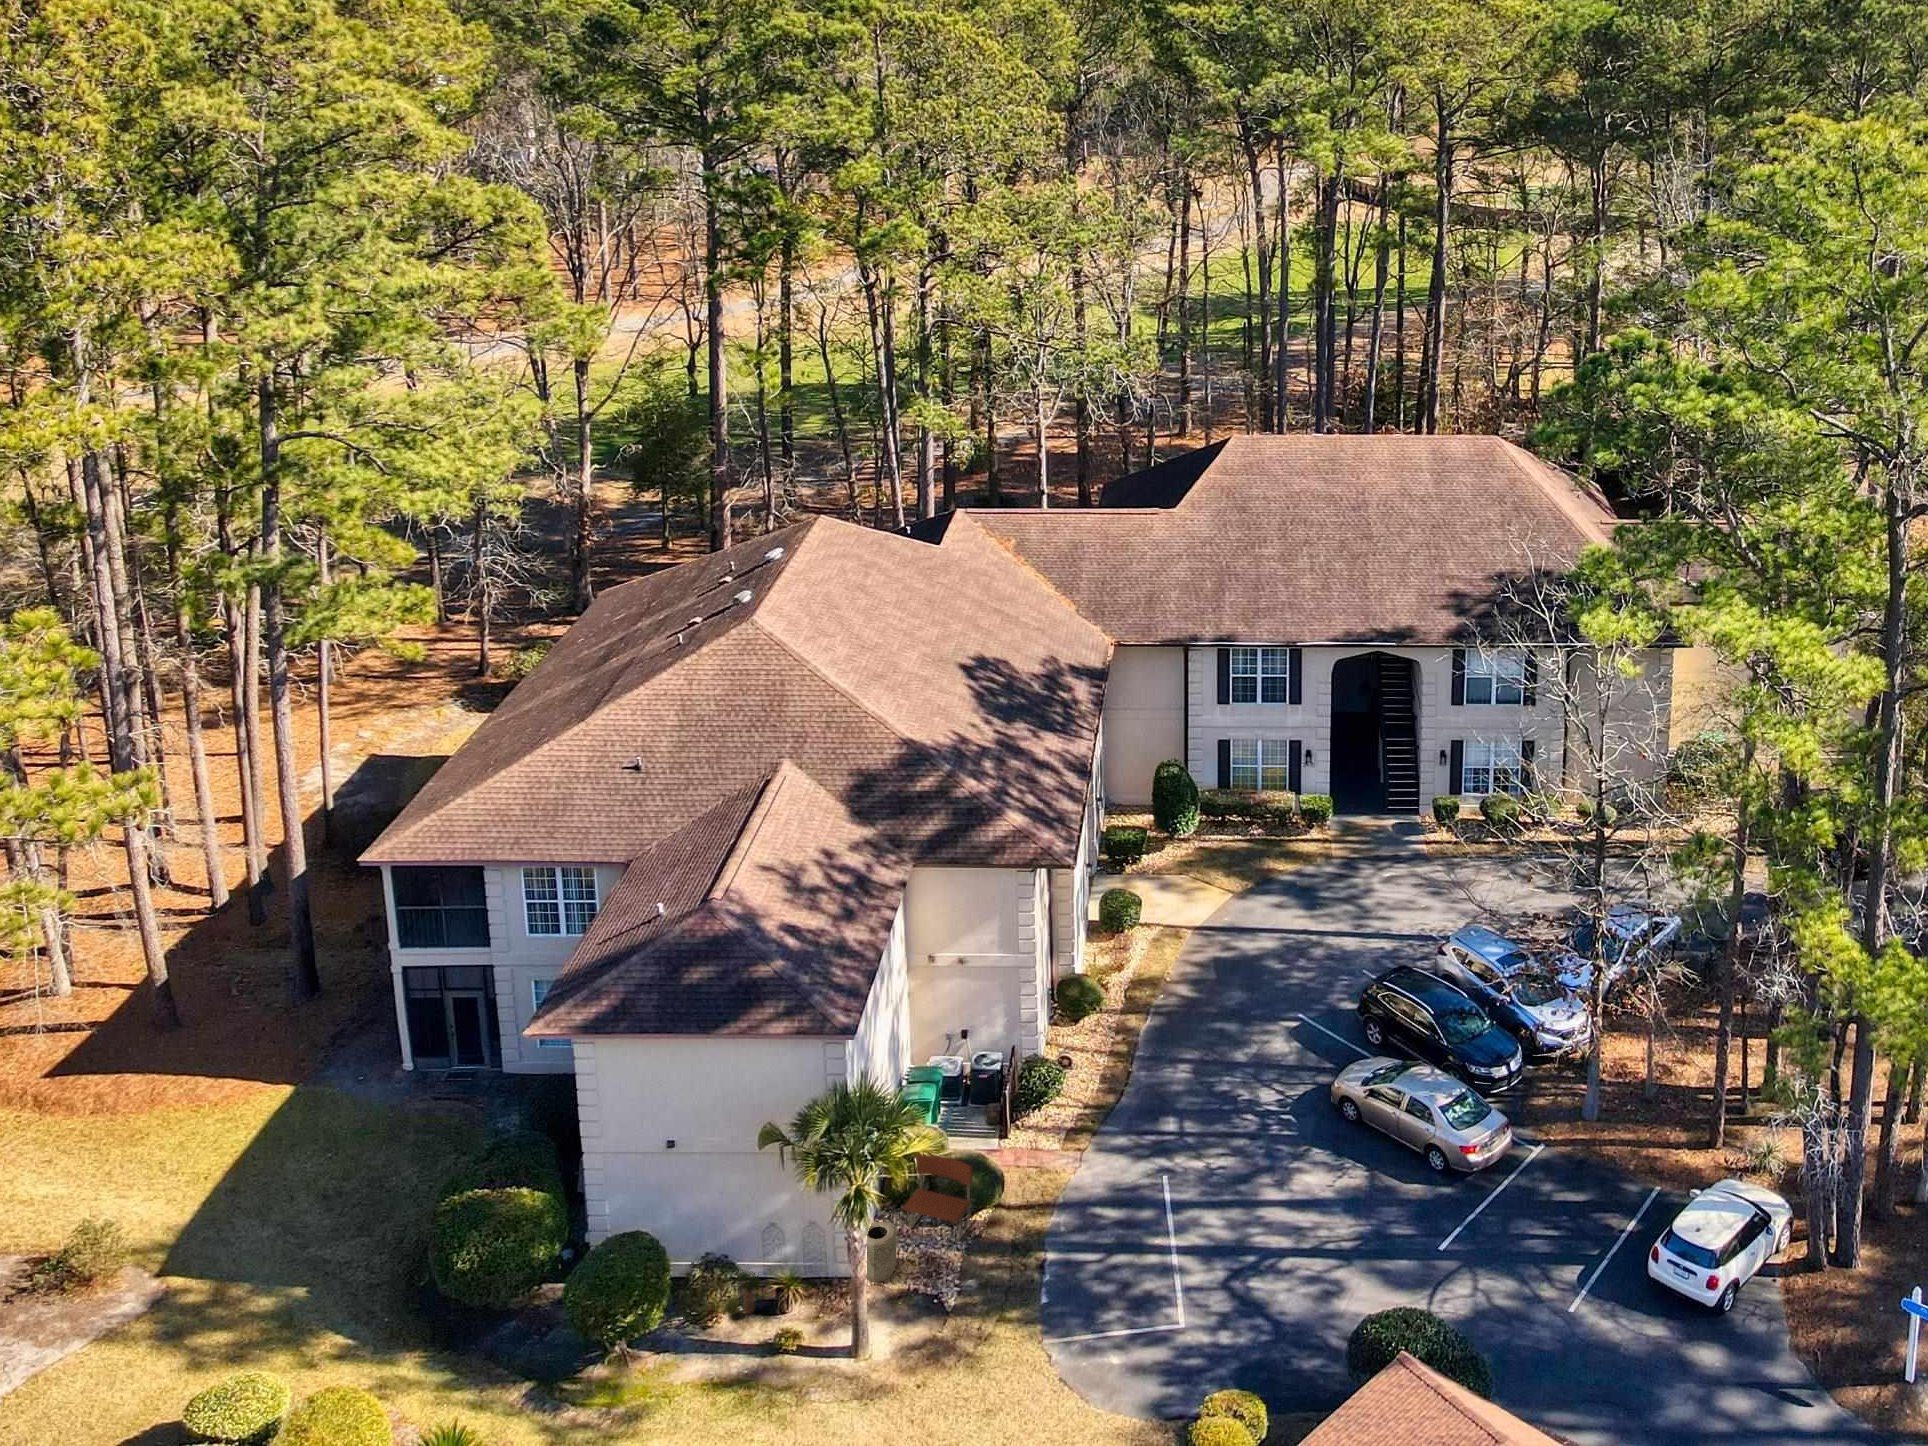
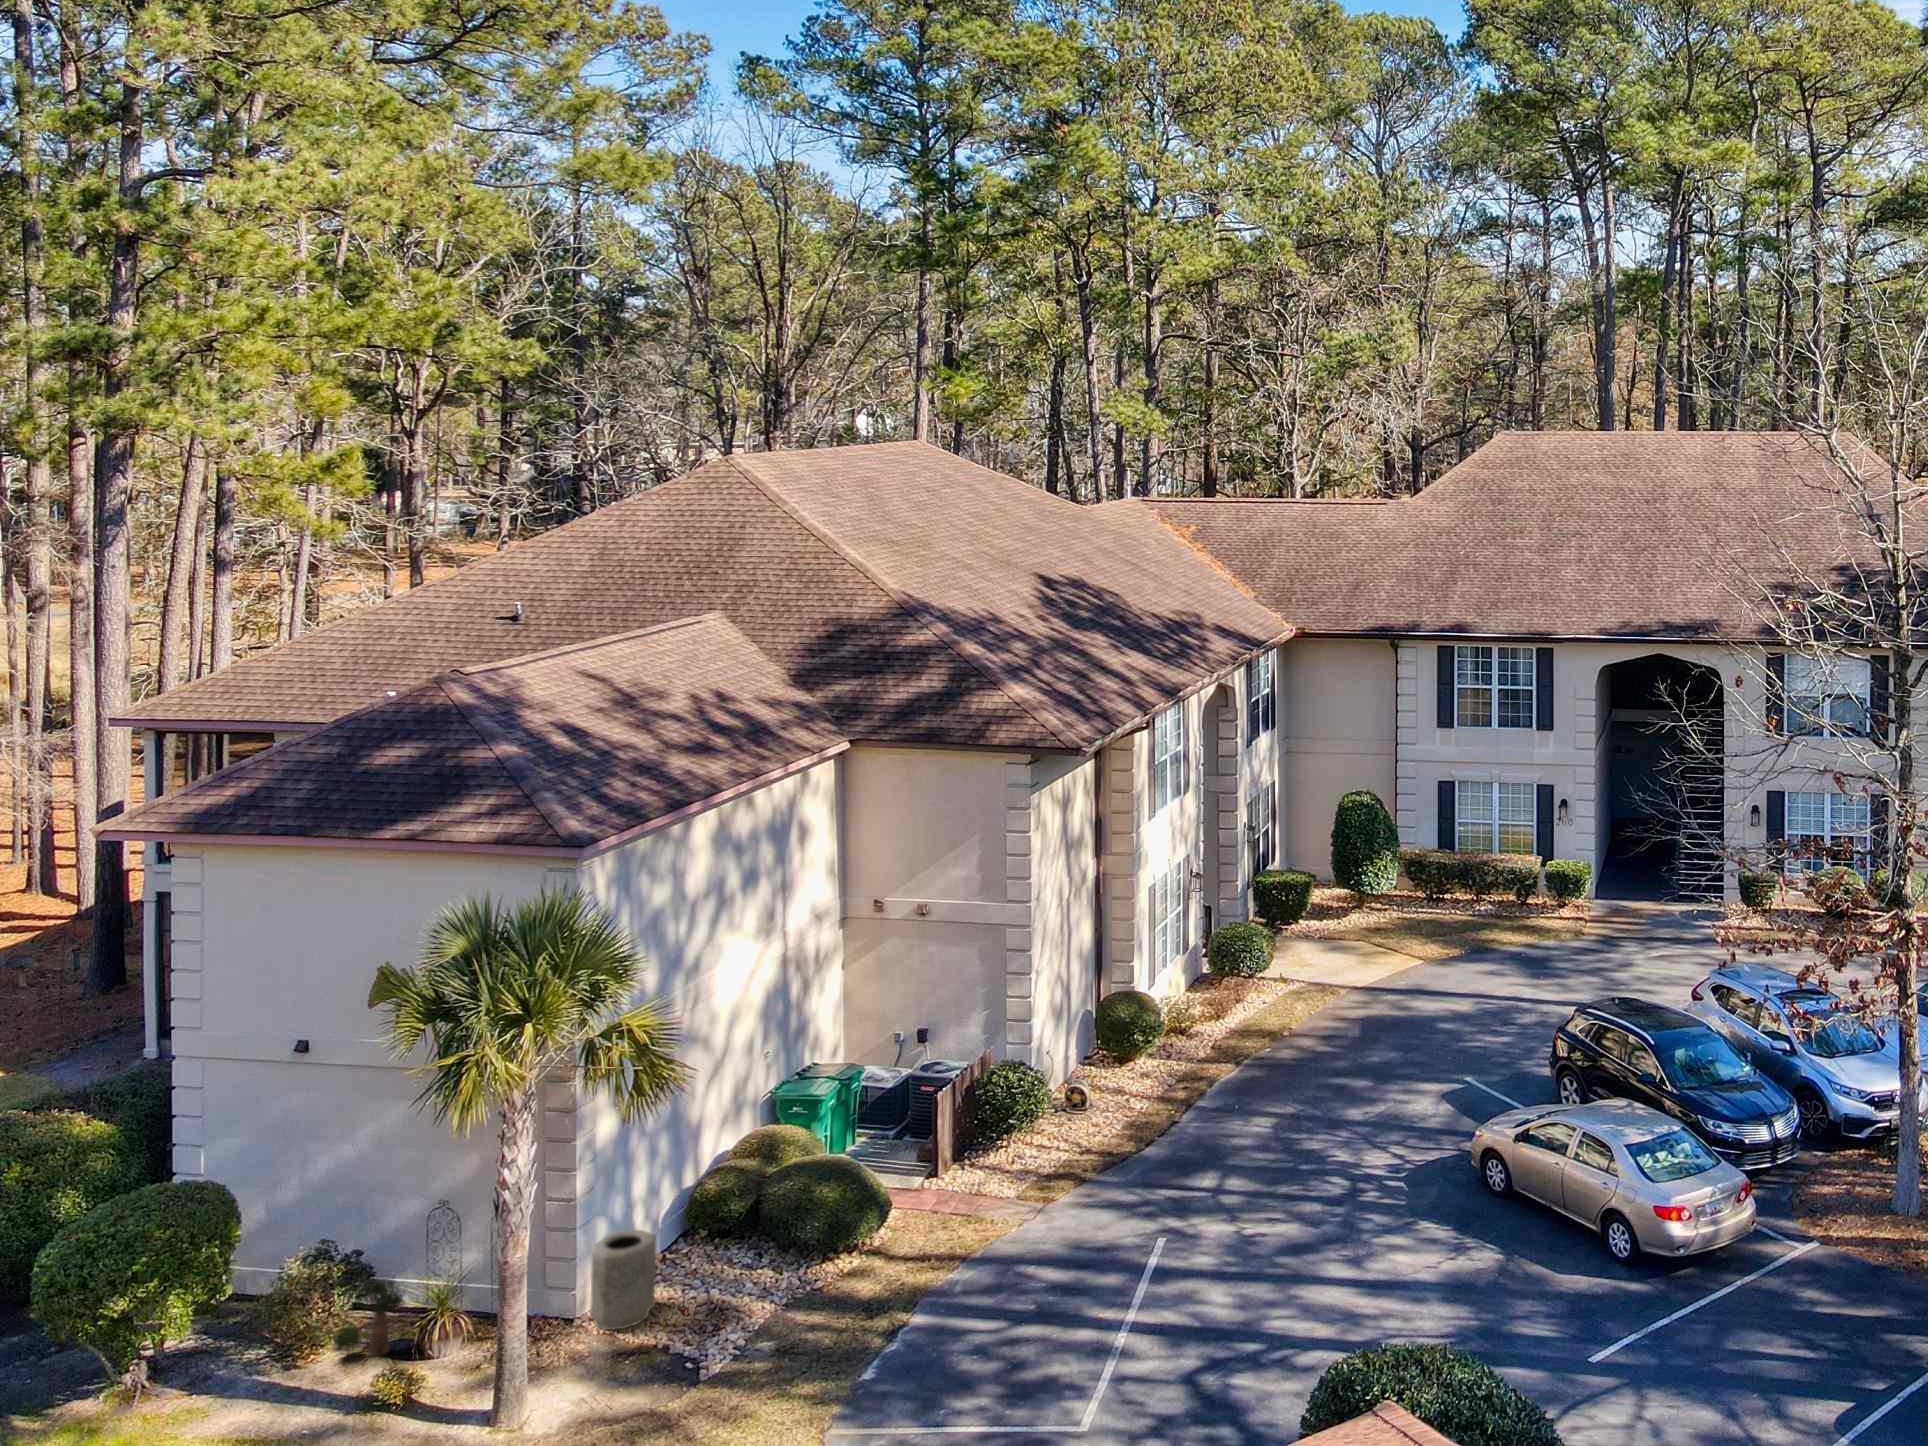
bench: present [903,1154,973,1240] -> none [702,1143,818,1289]

